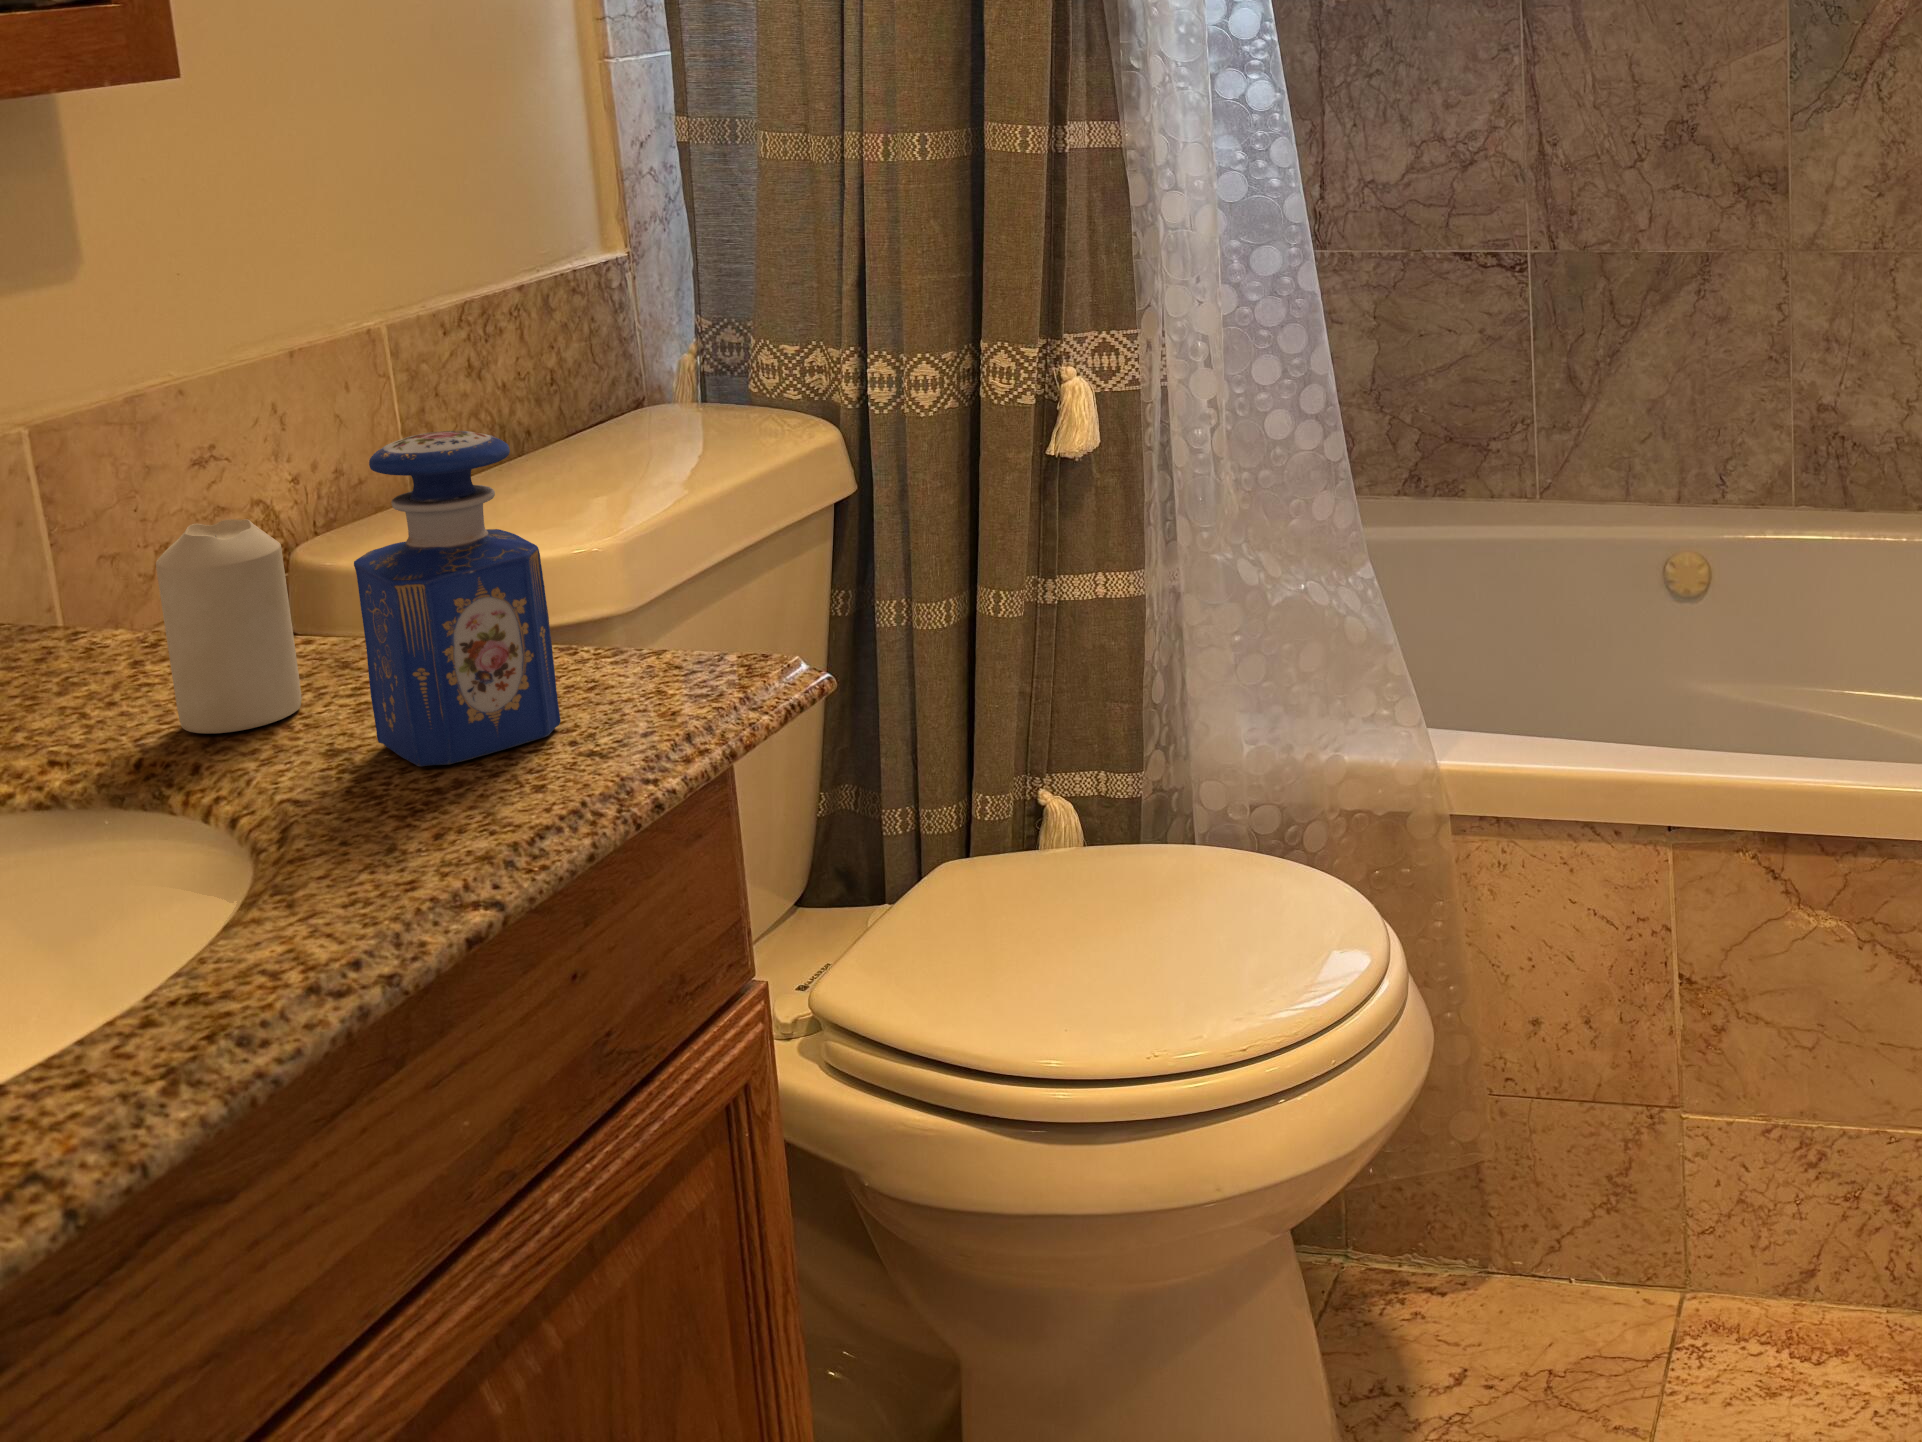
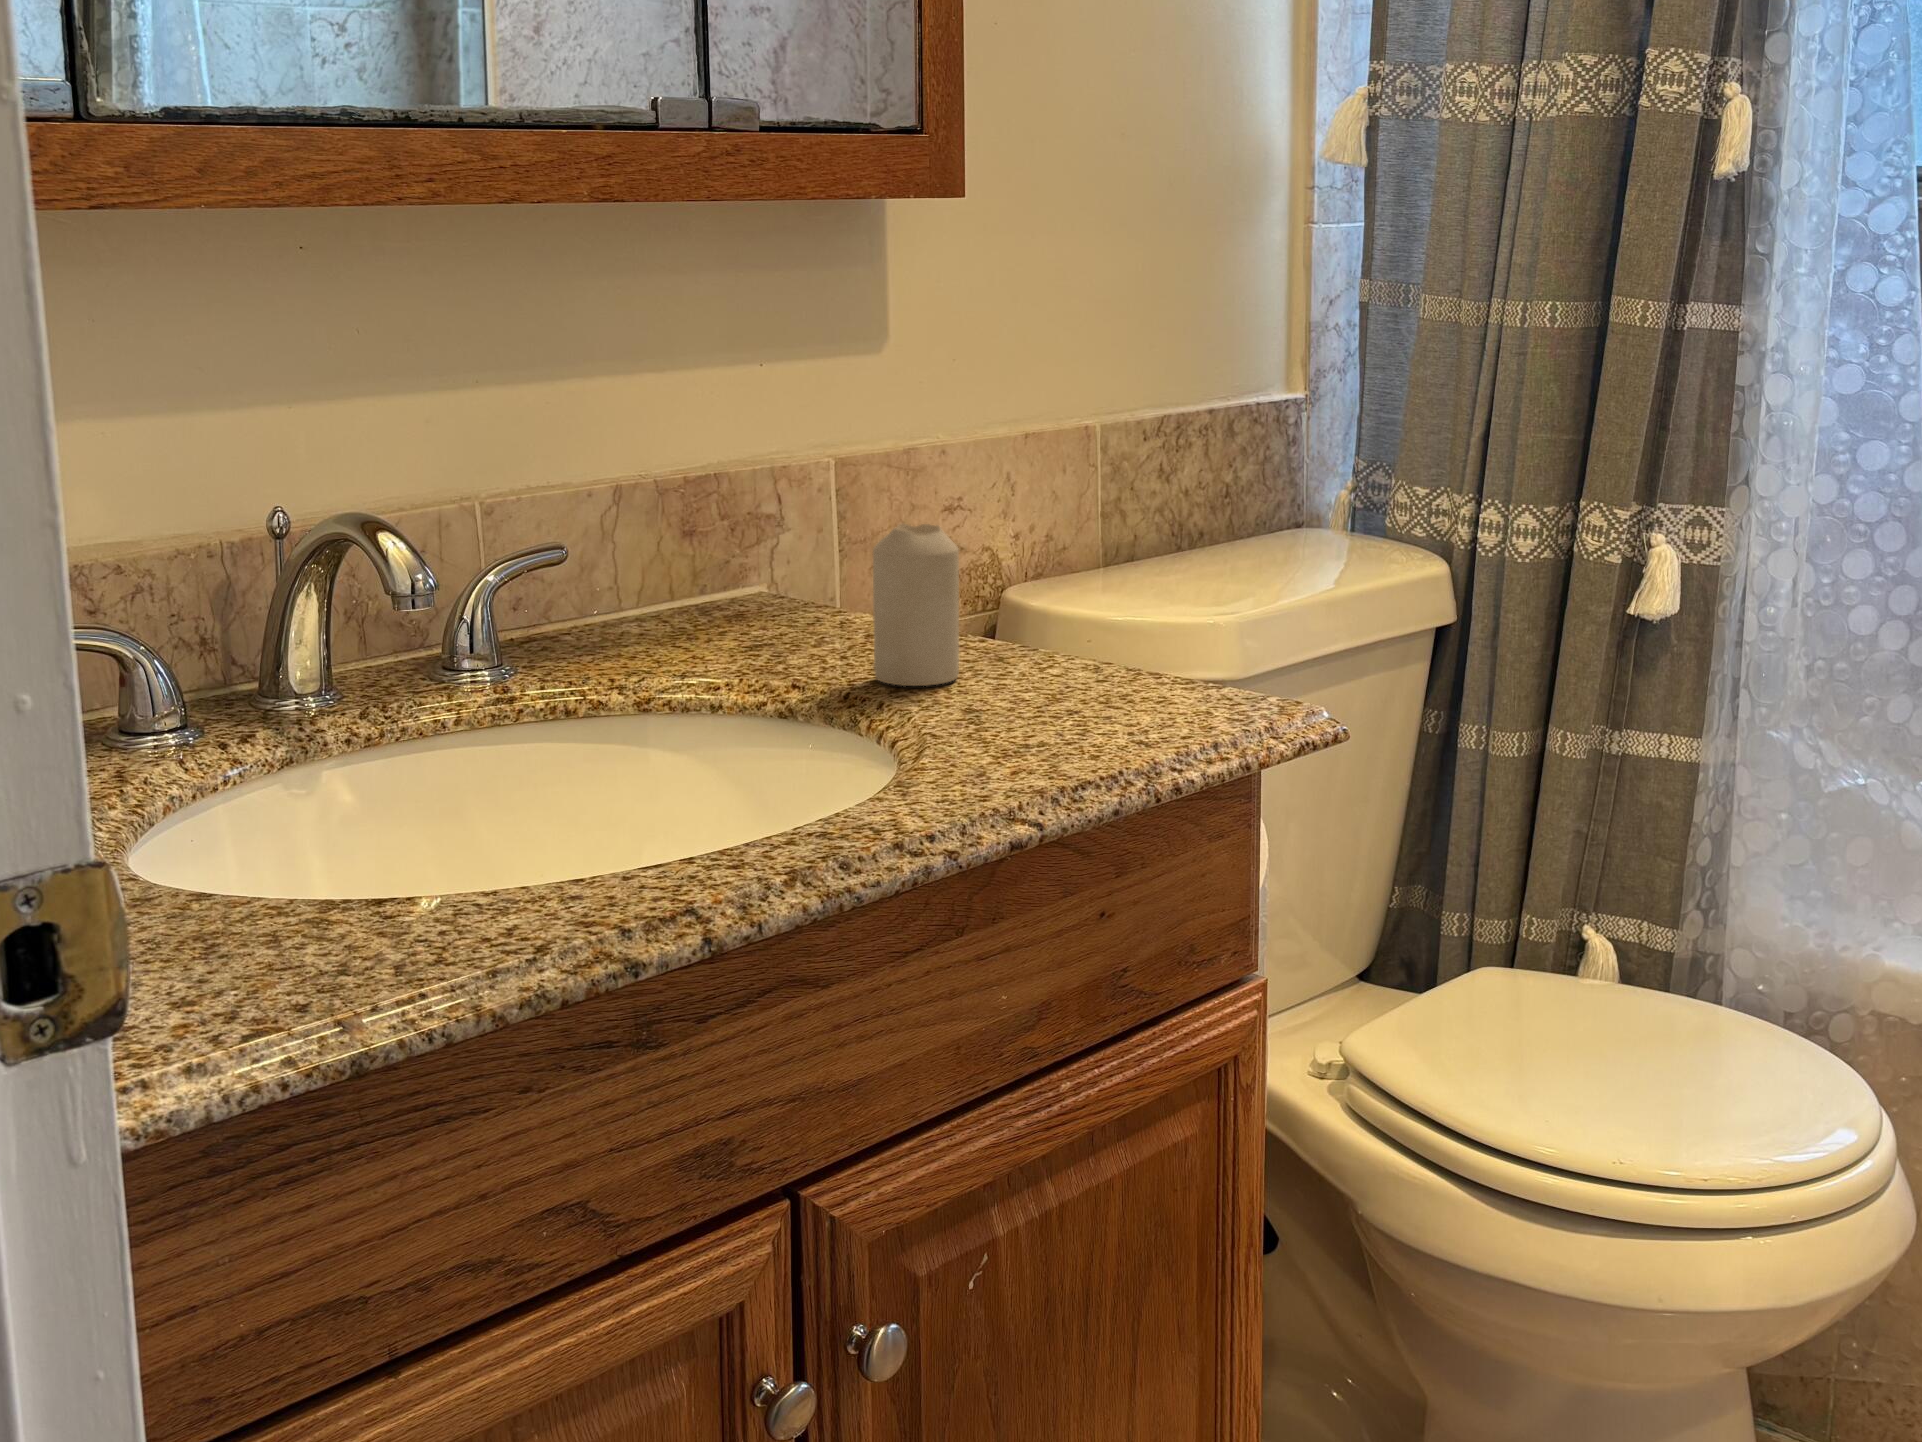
perfume bottle: present [354,431,561,766] -> none [997,467,1130,730]

